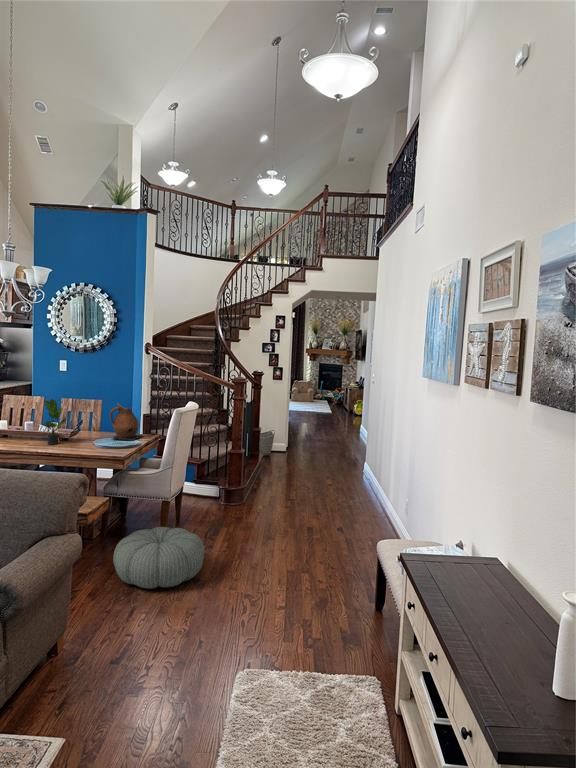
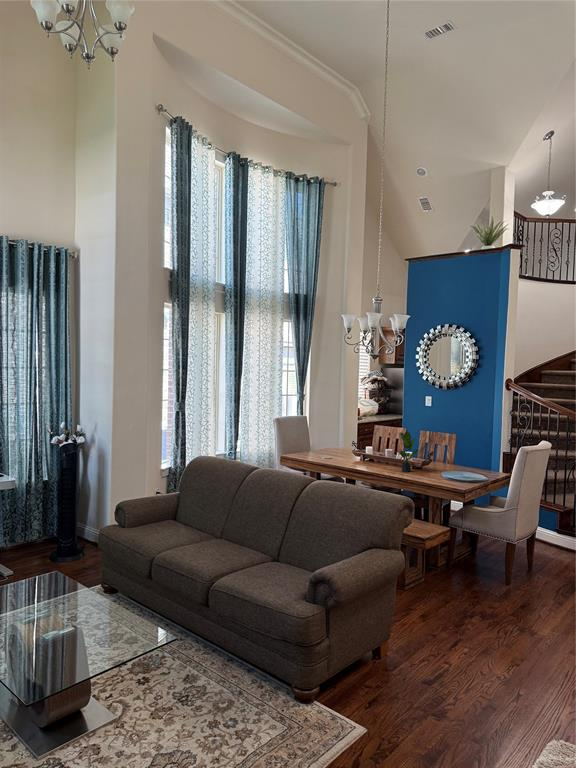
ceramic pitcher: present [110,404,143,440] -> none [457,440,490,477]
pouf: present [113,527,204,589] -> none [448,566,542,631]

